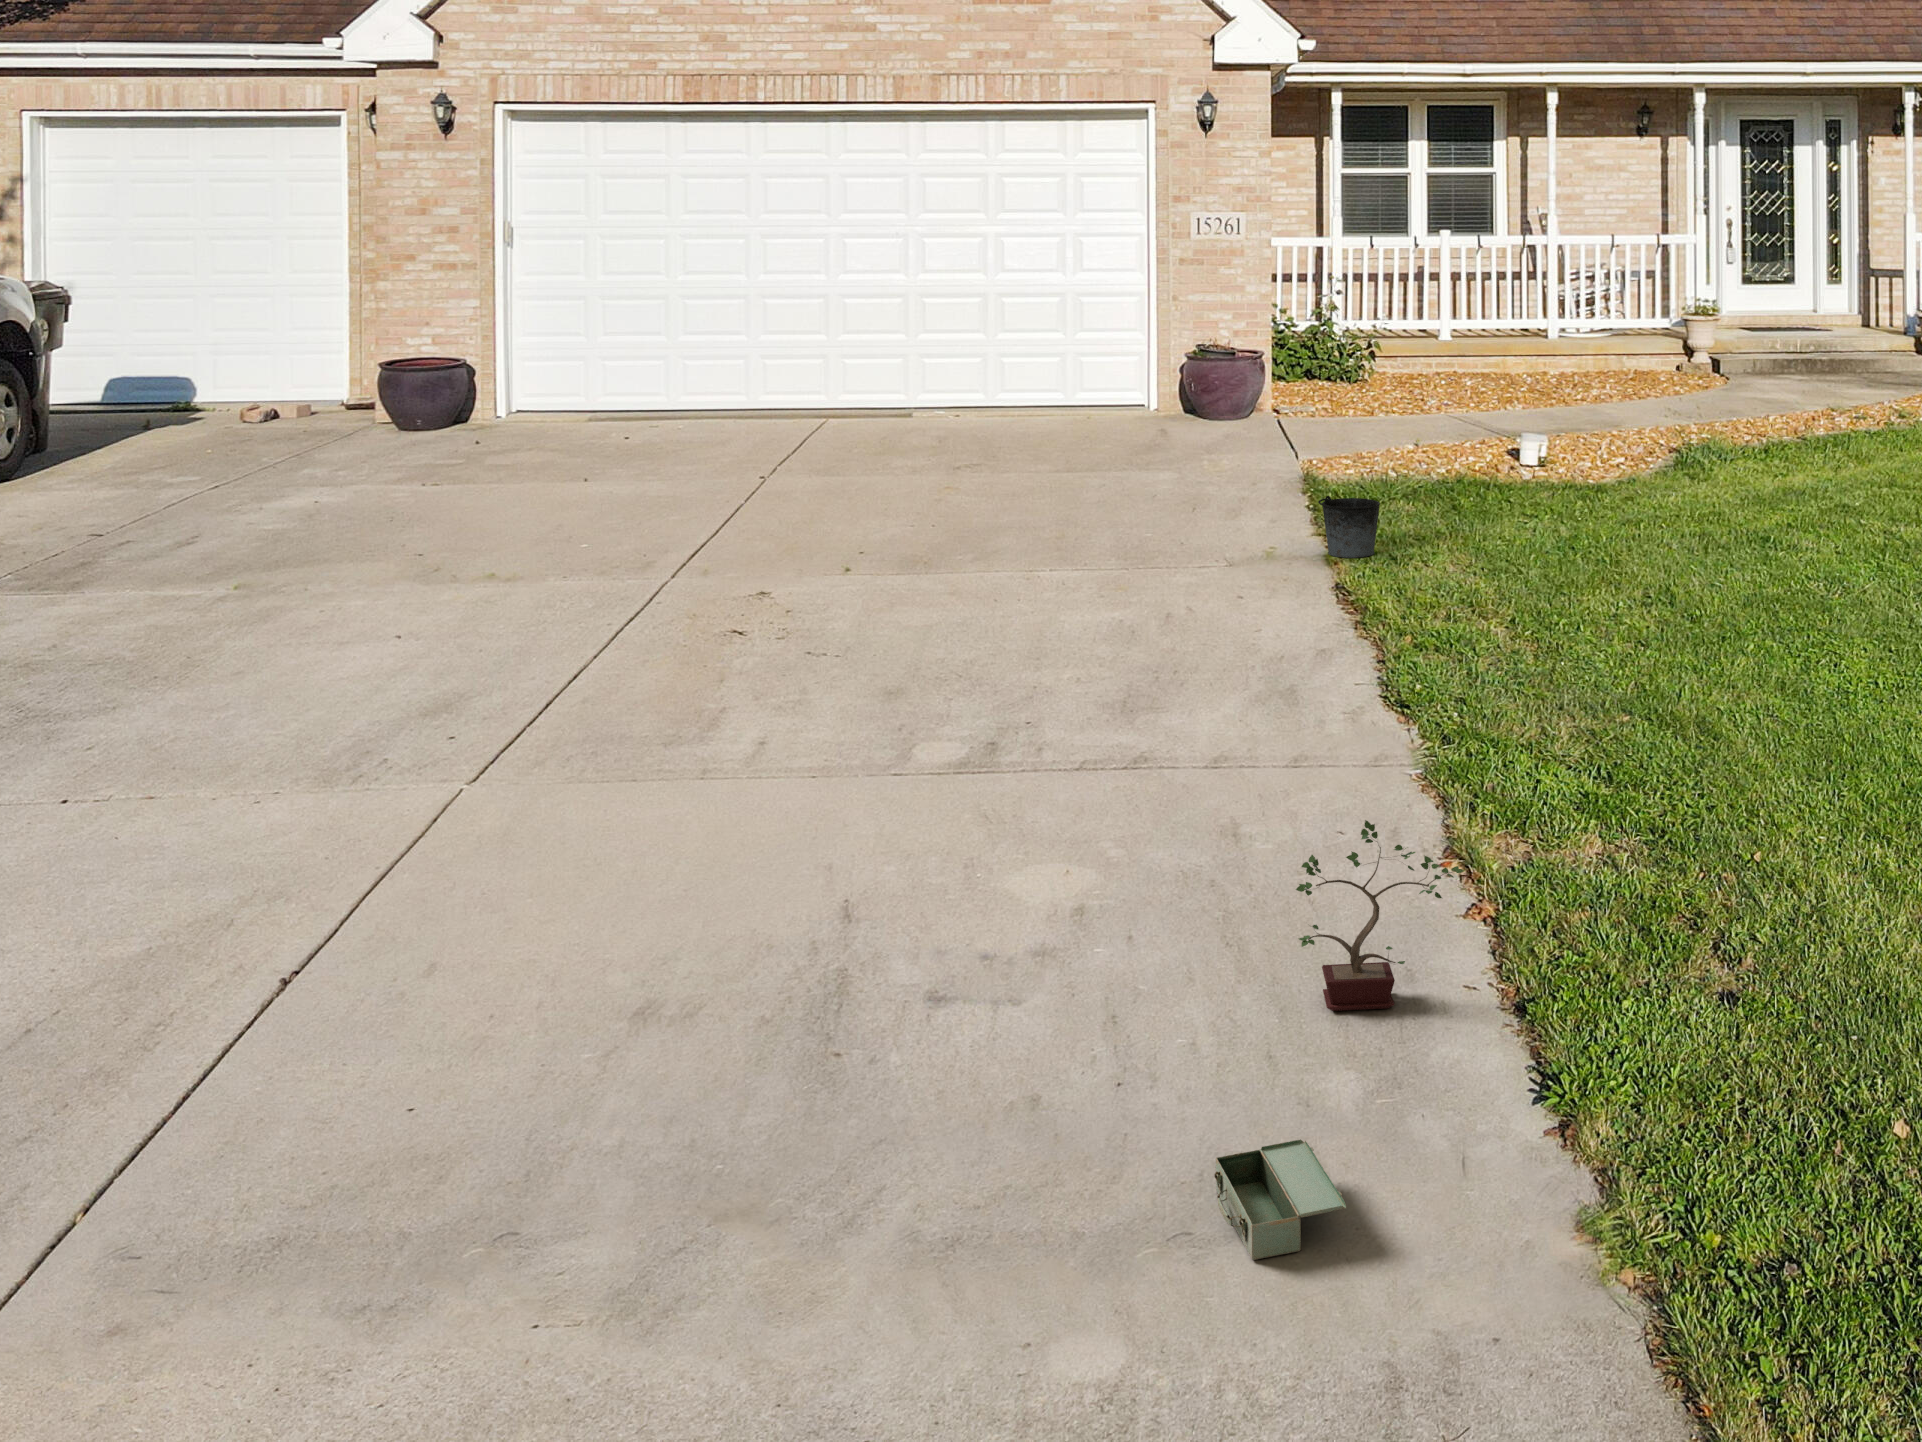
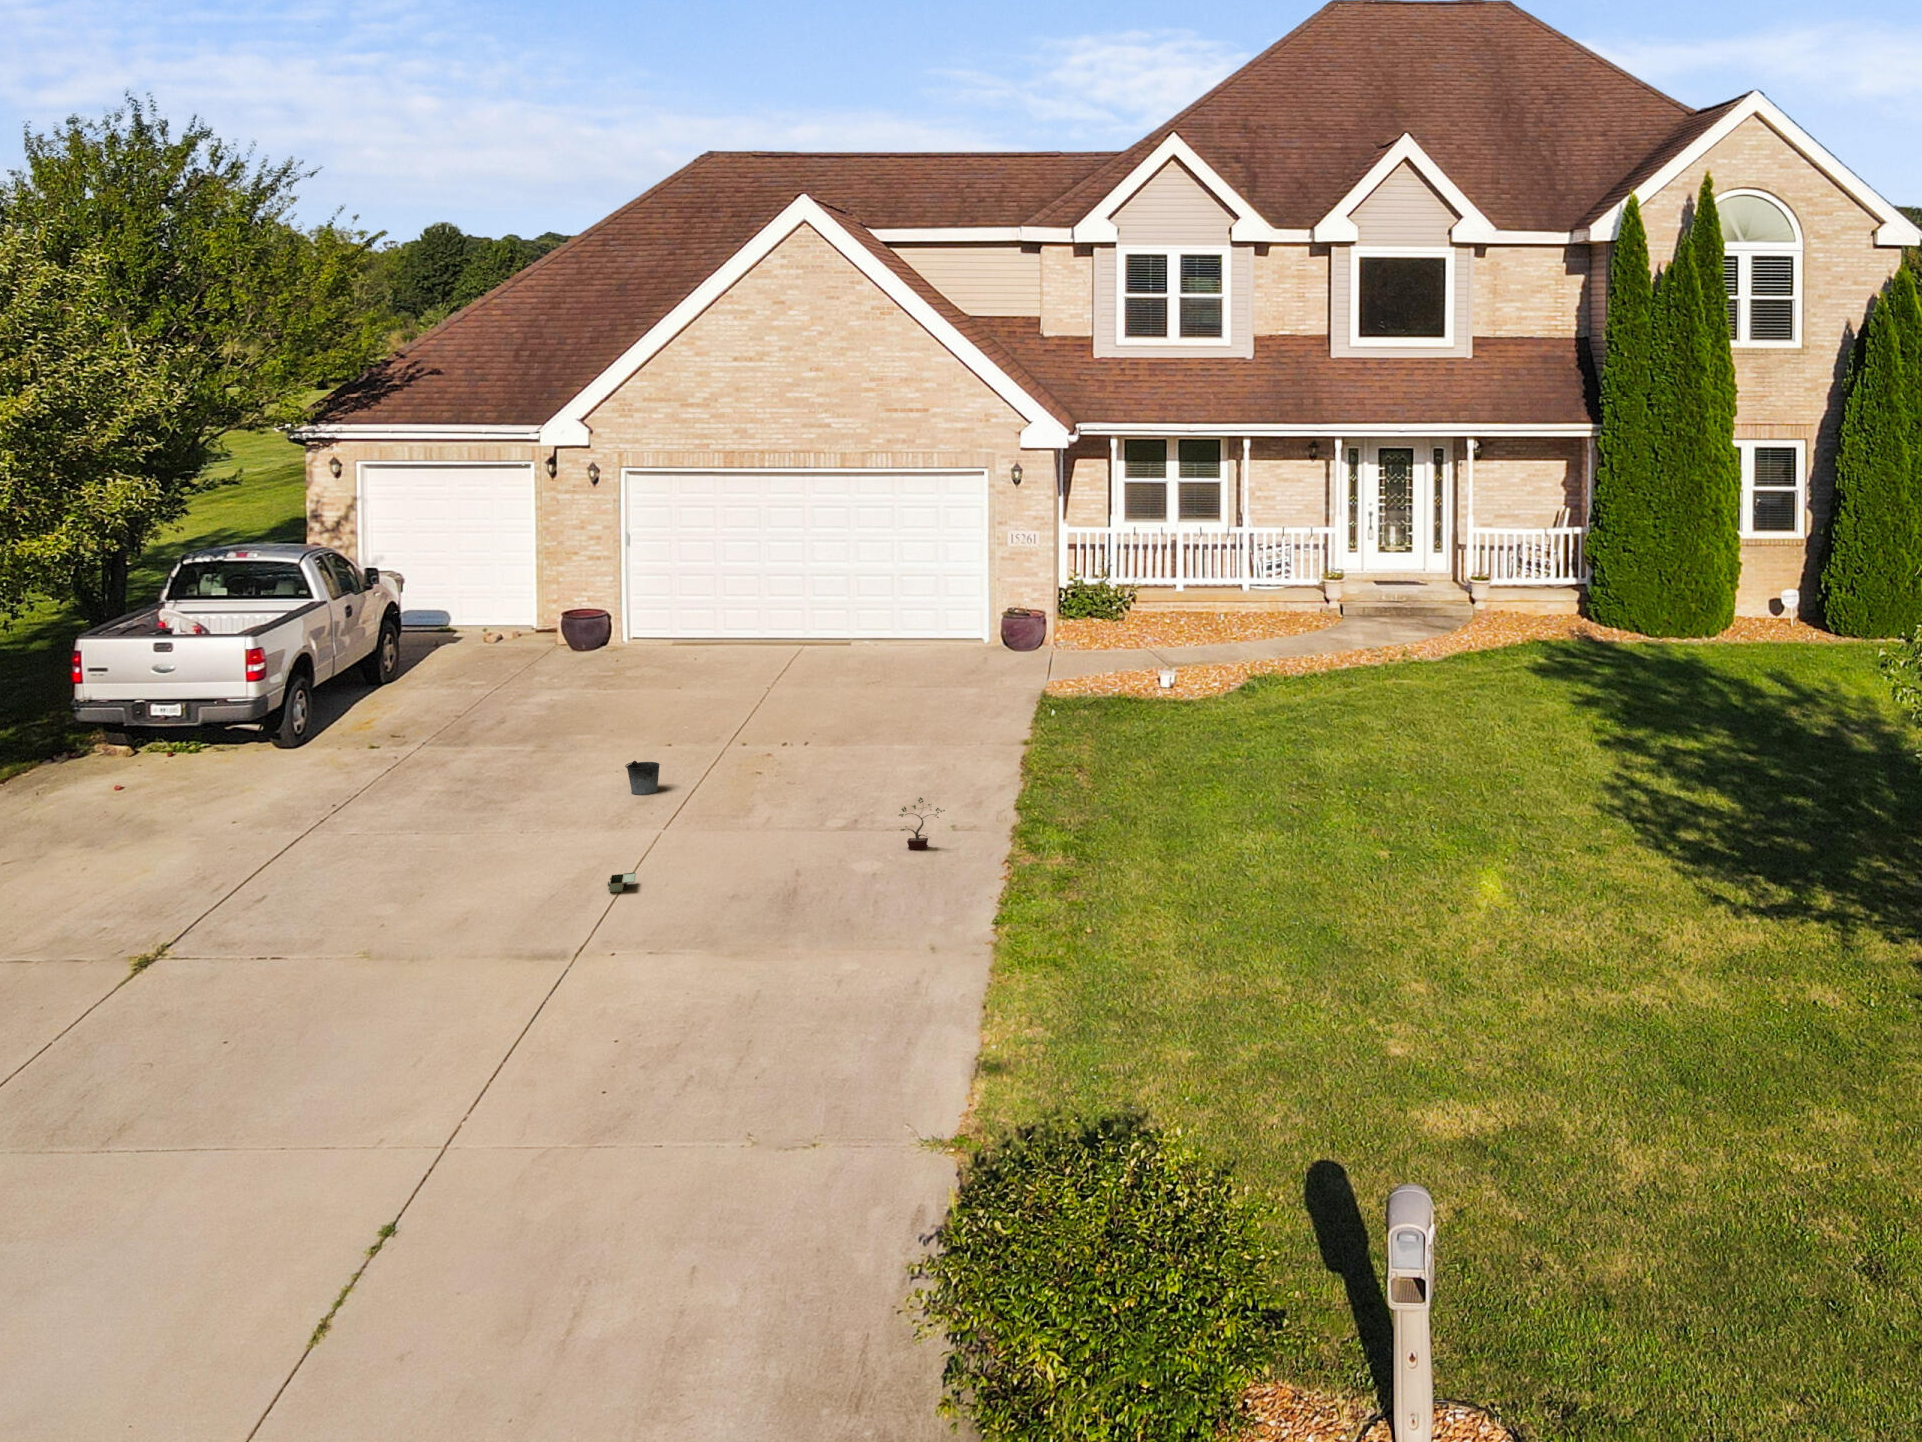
bucket: present [1318,496,1380,558] -> present [625,761,660,795]
toolbox: present [1214,1140,1346,1260] -> present [607,873,636,892]

